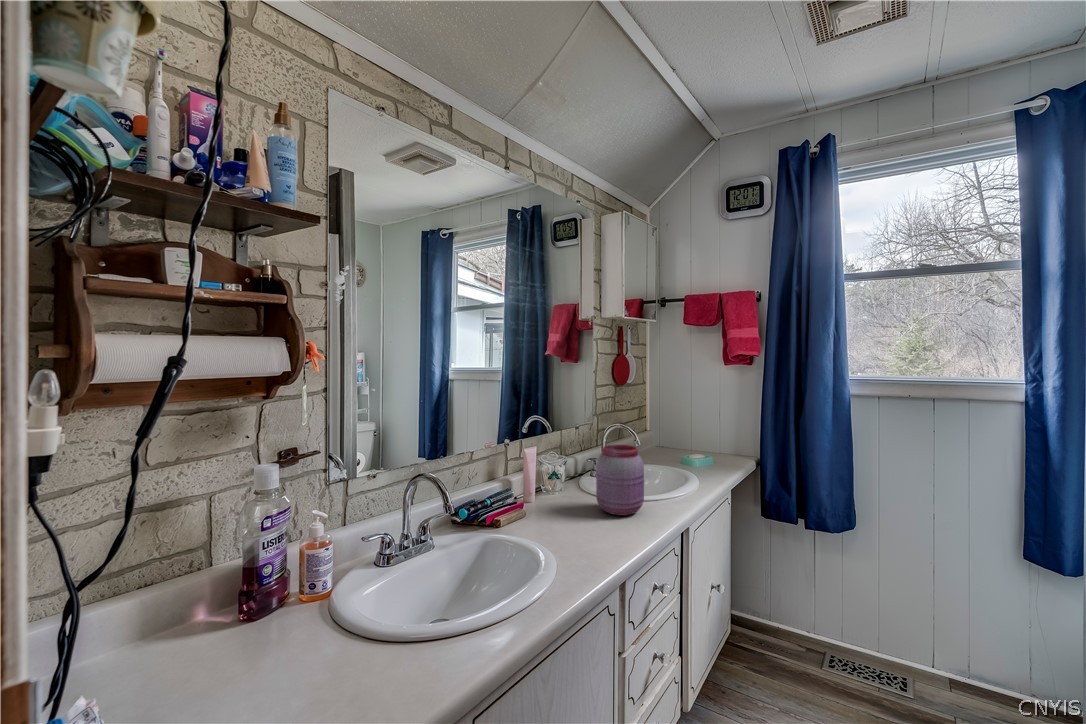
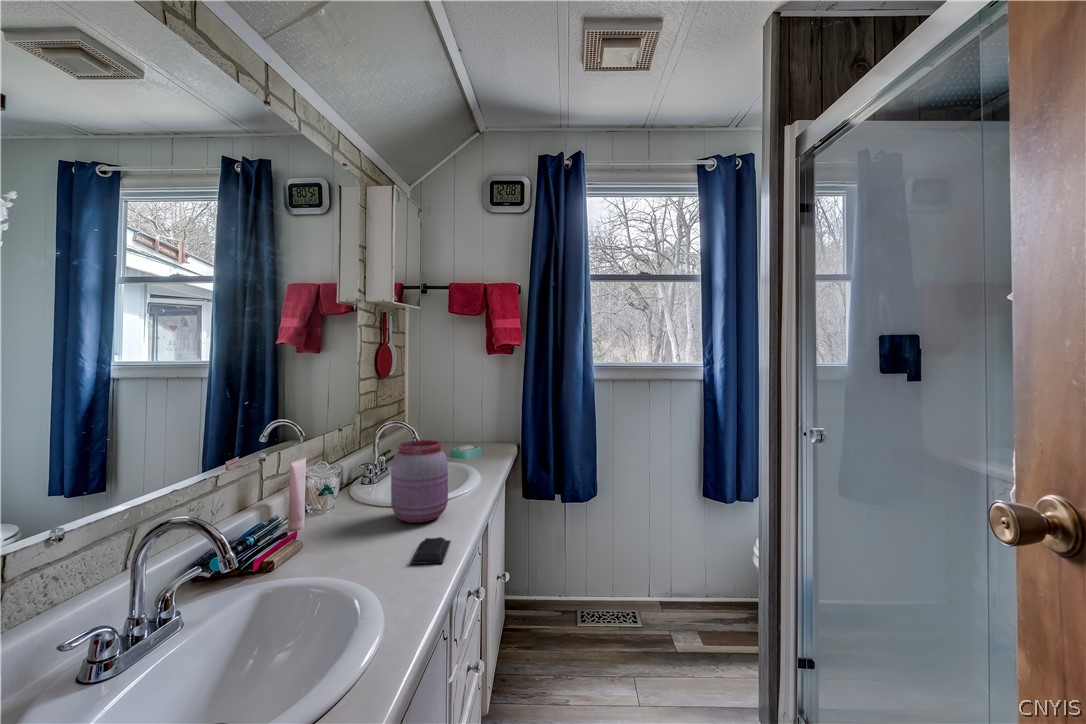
soap bar: none [591,528,633,550] -> present [411,537,451,564]

